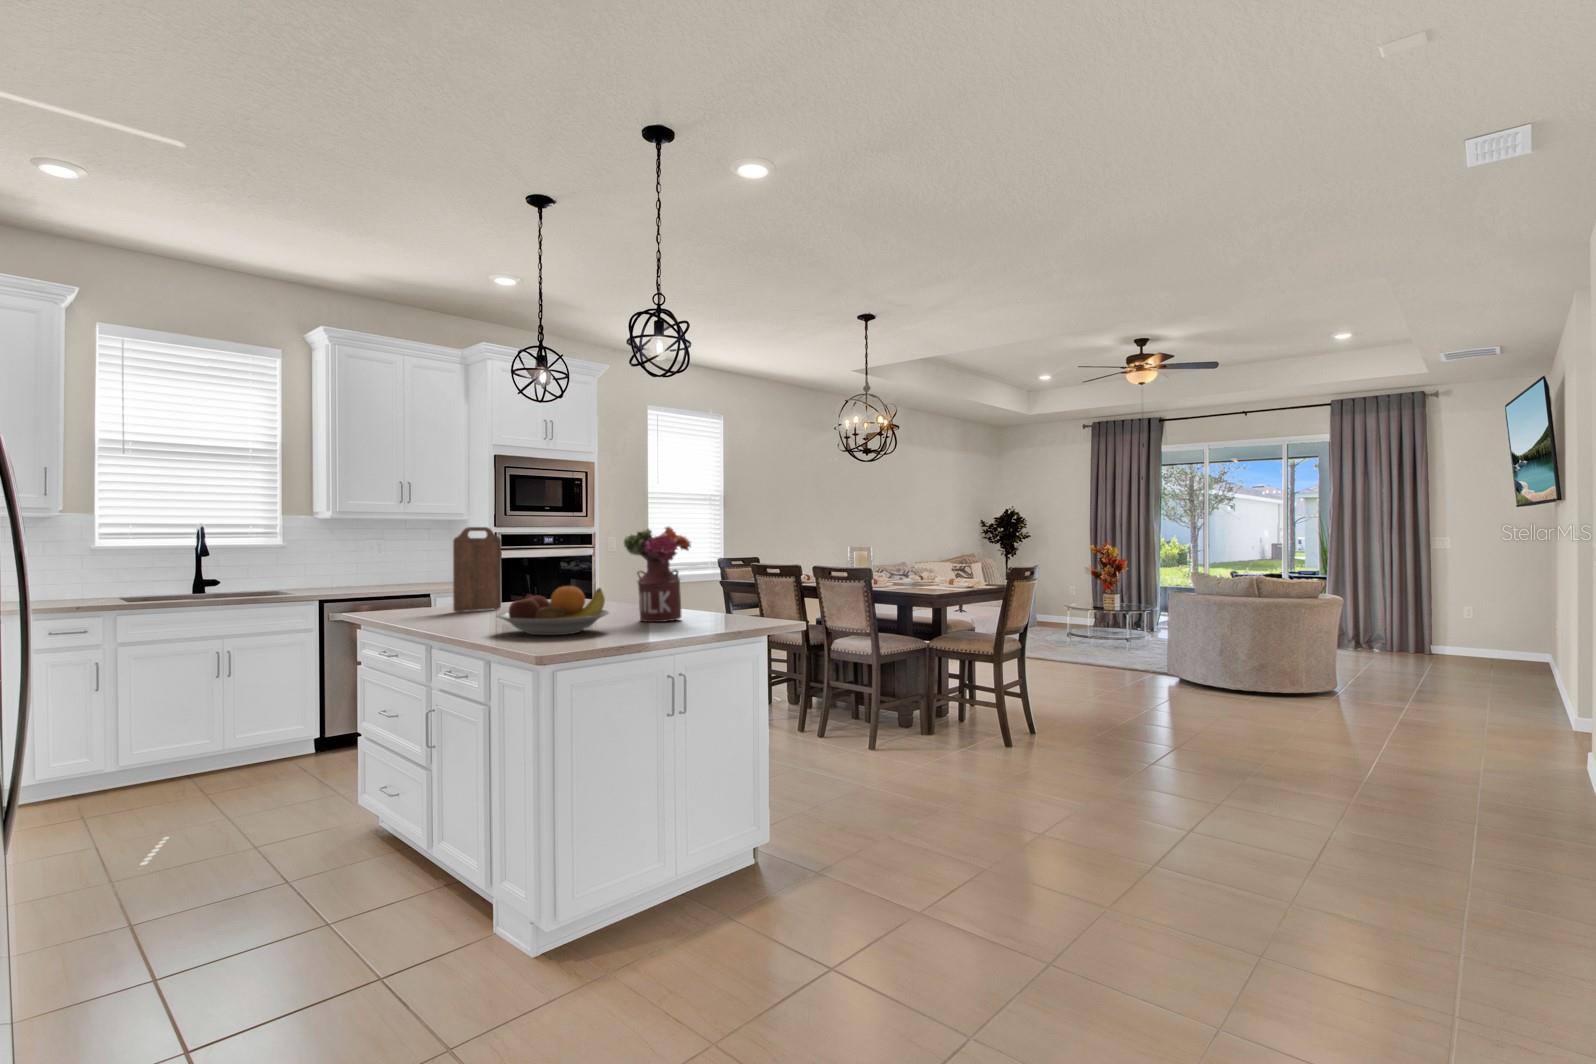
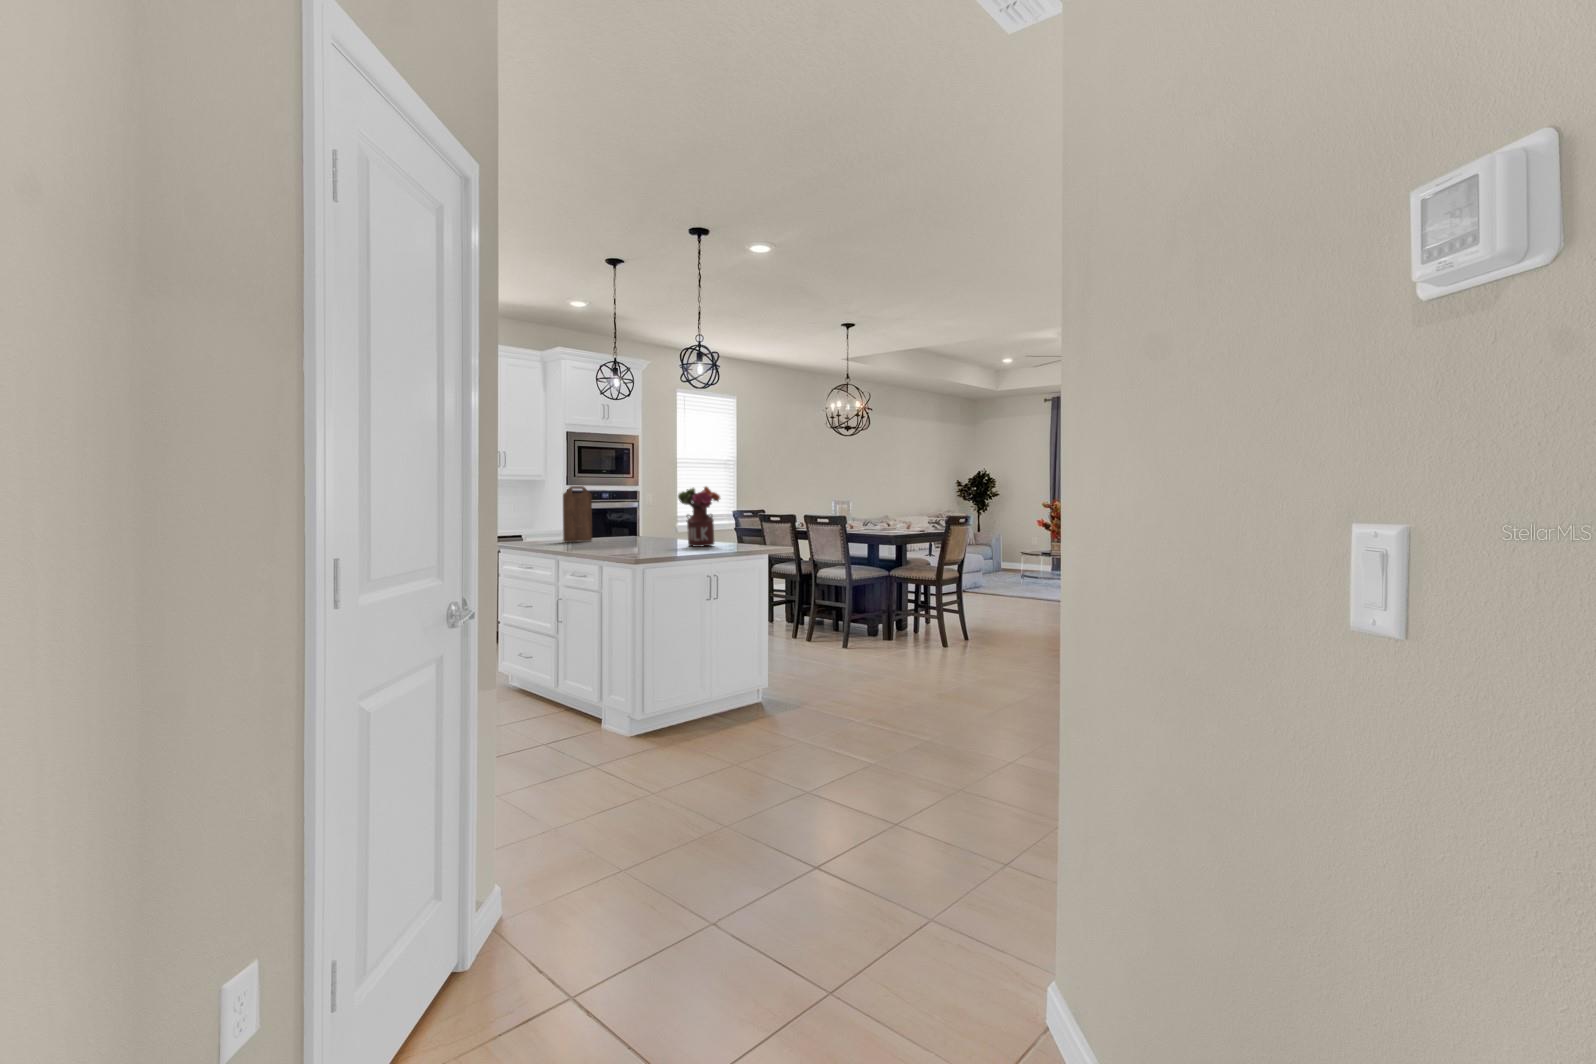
fruit bowl: present [497,586,609,635] -> none [607,522,673,551]

